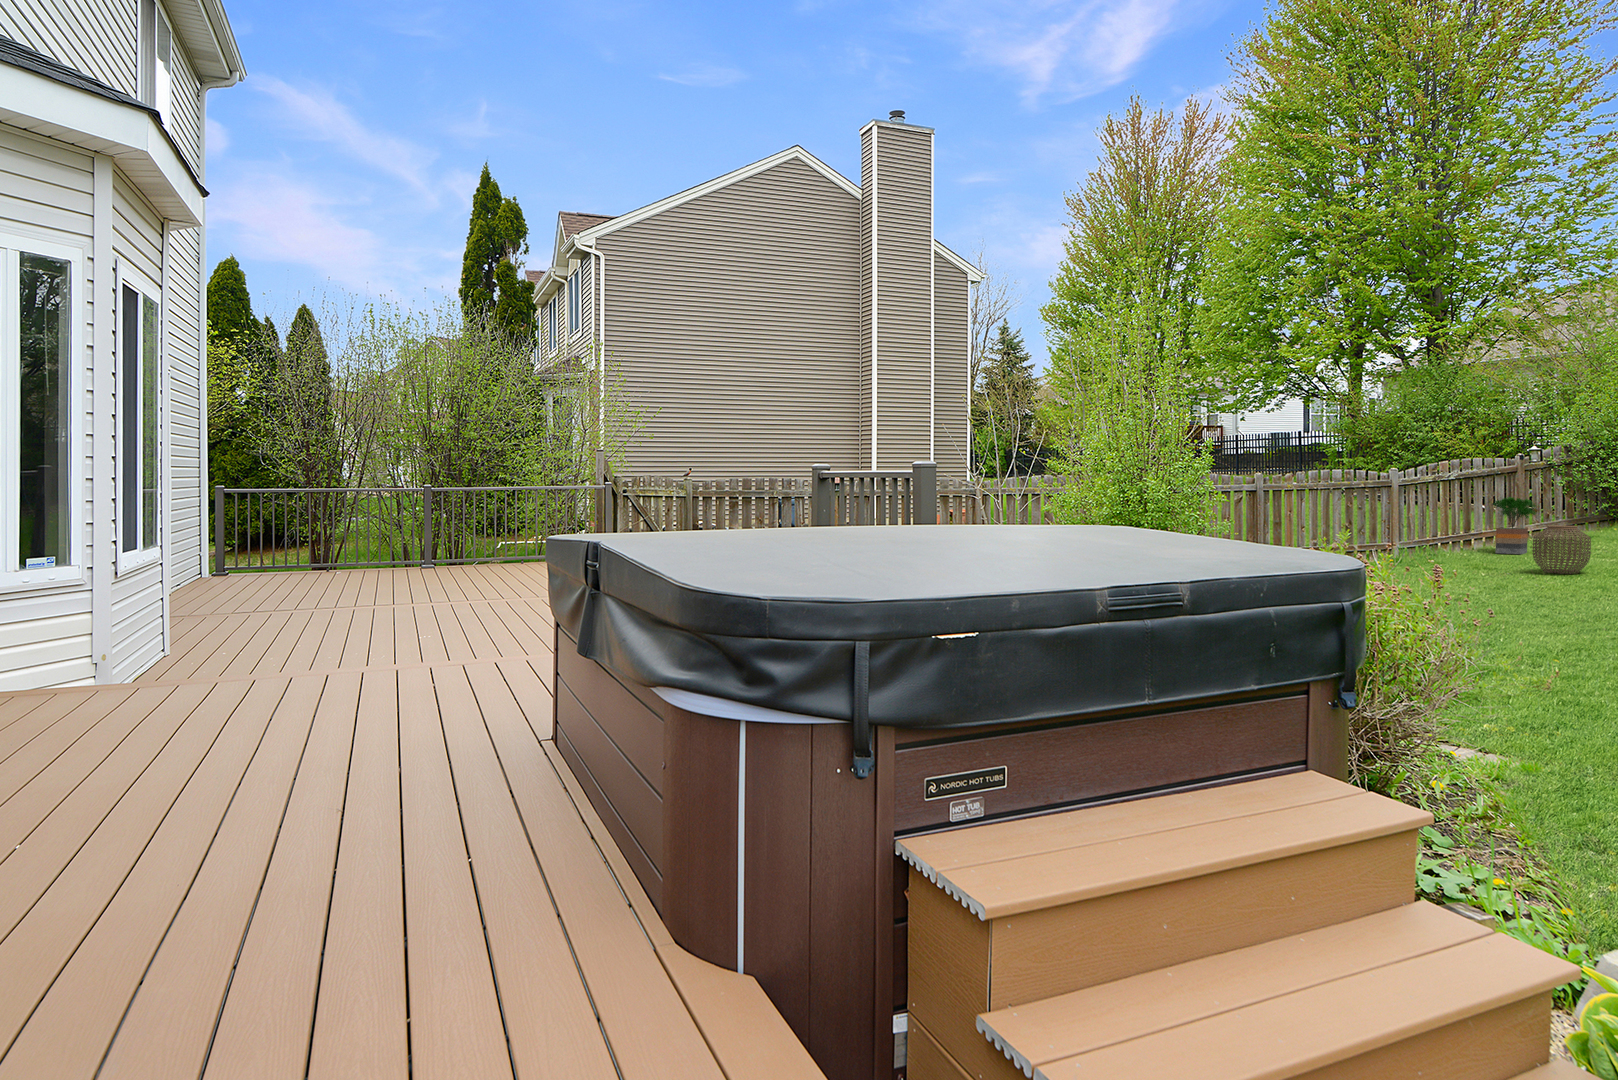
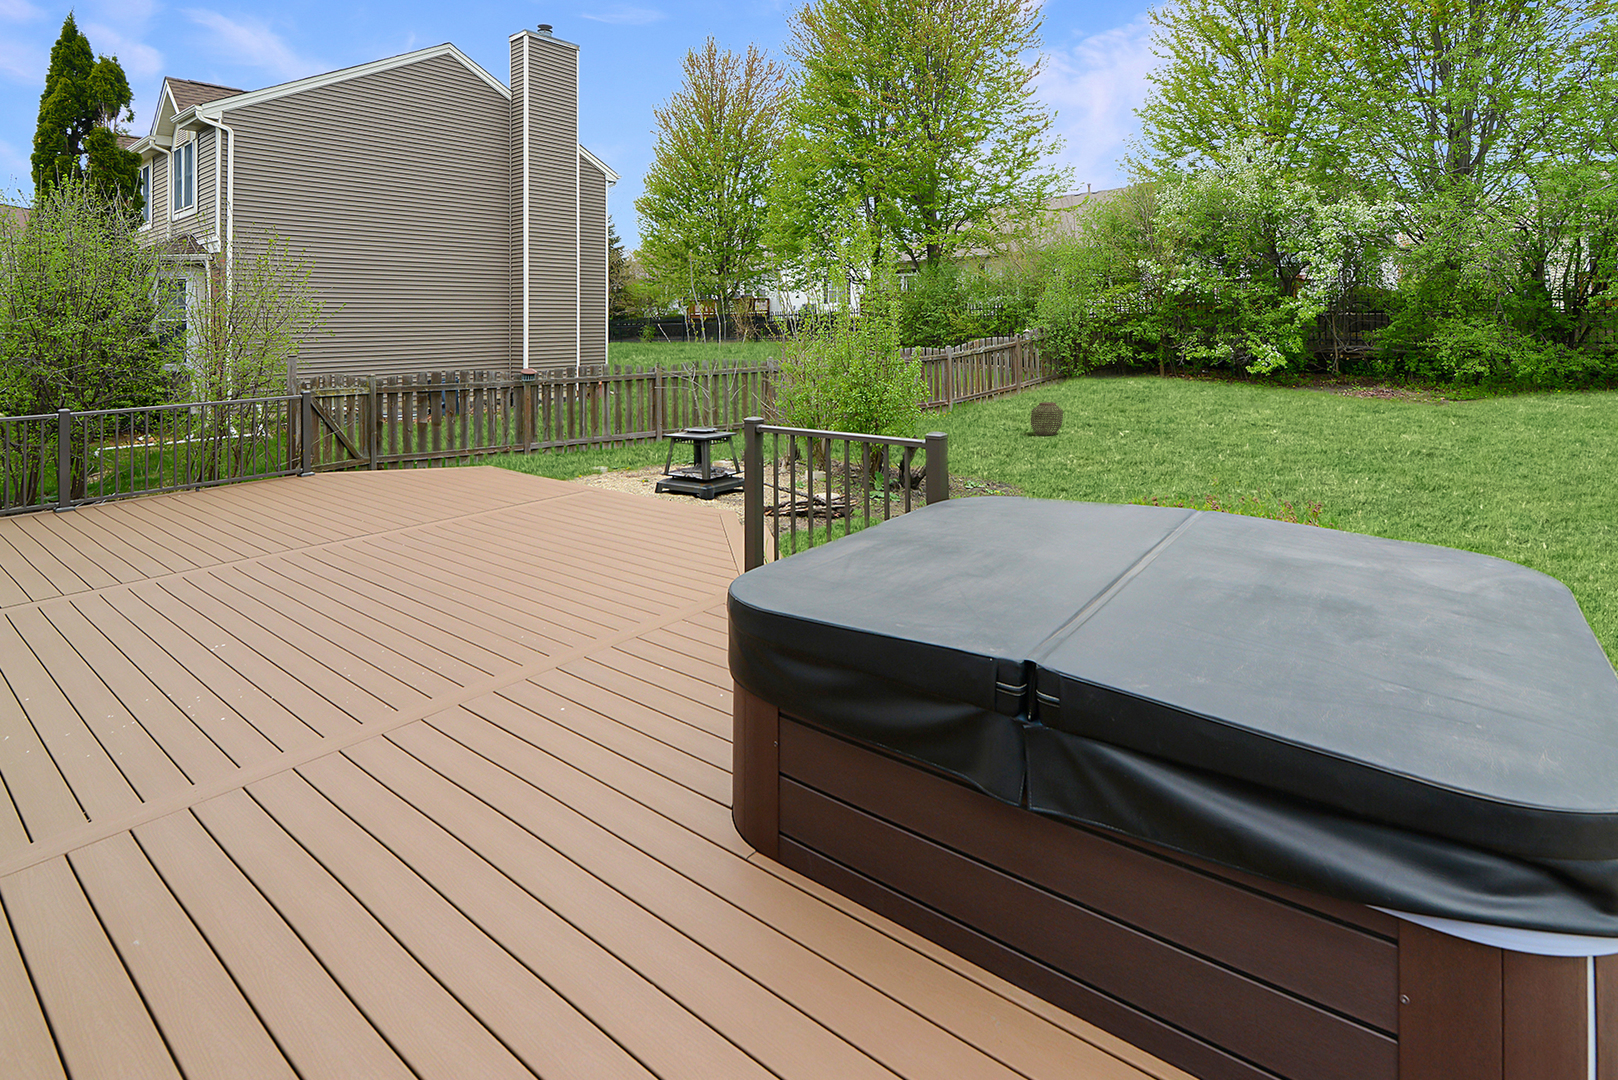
potted tree: present [1494,497,1537,554] -> none [1001,381,1027,420]

